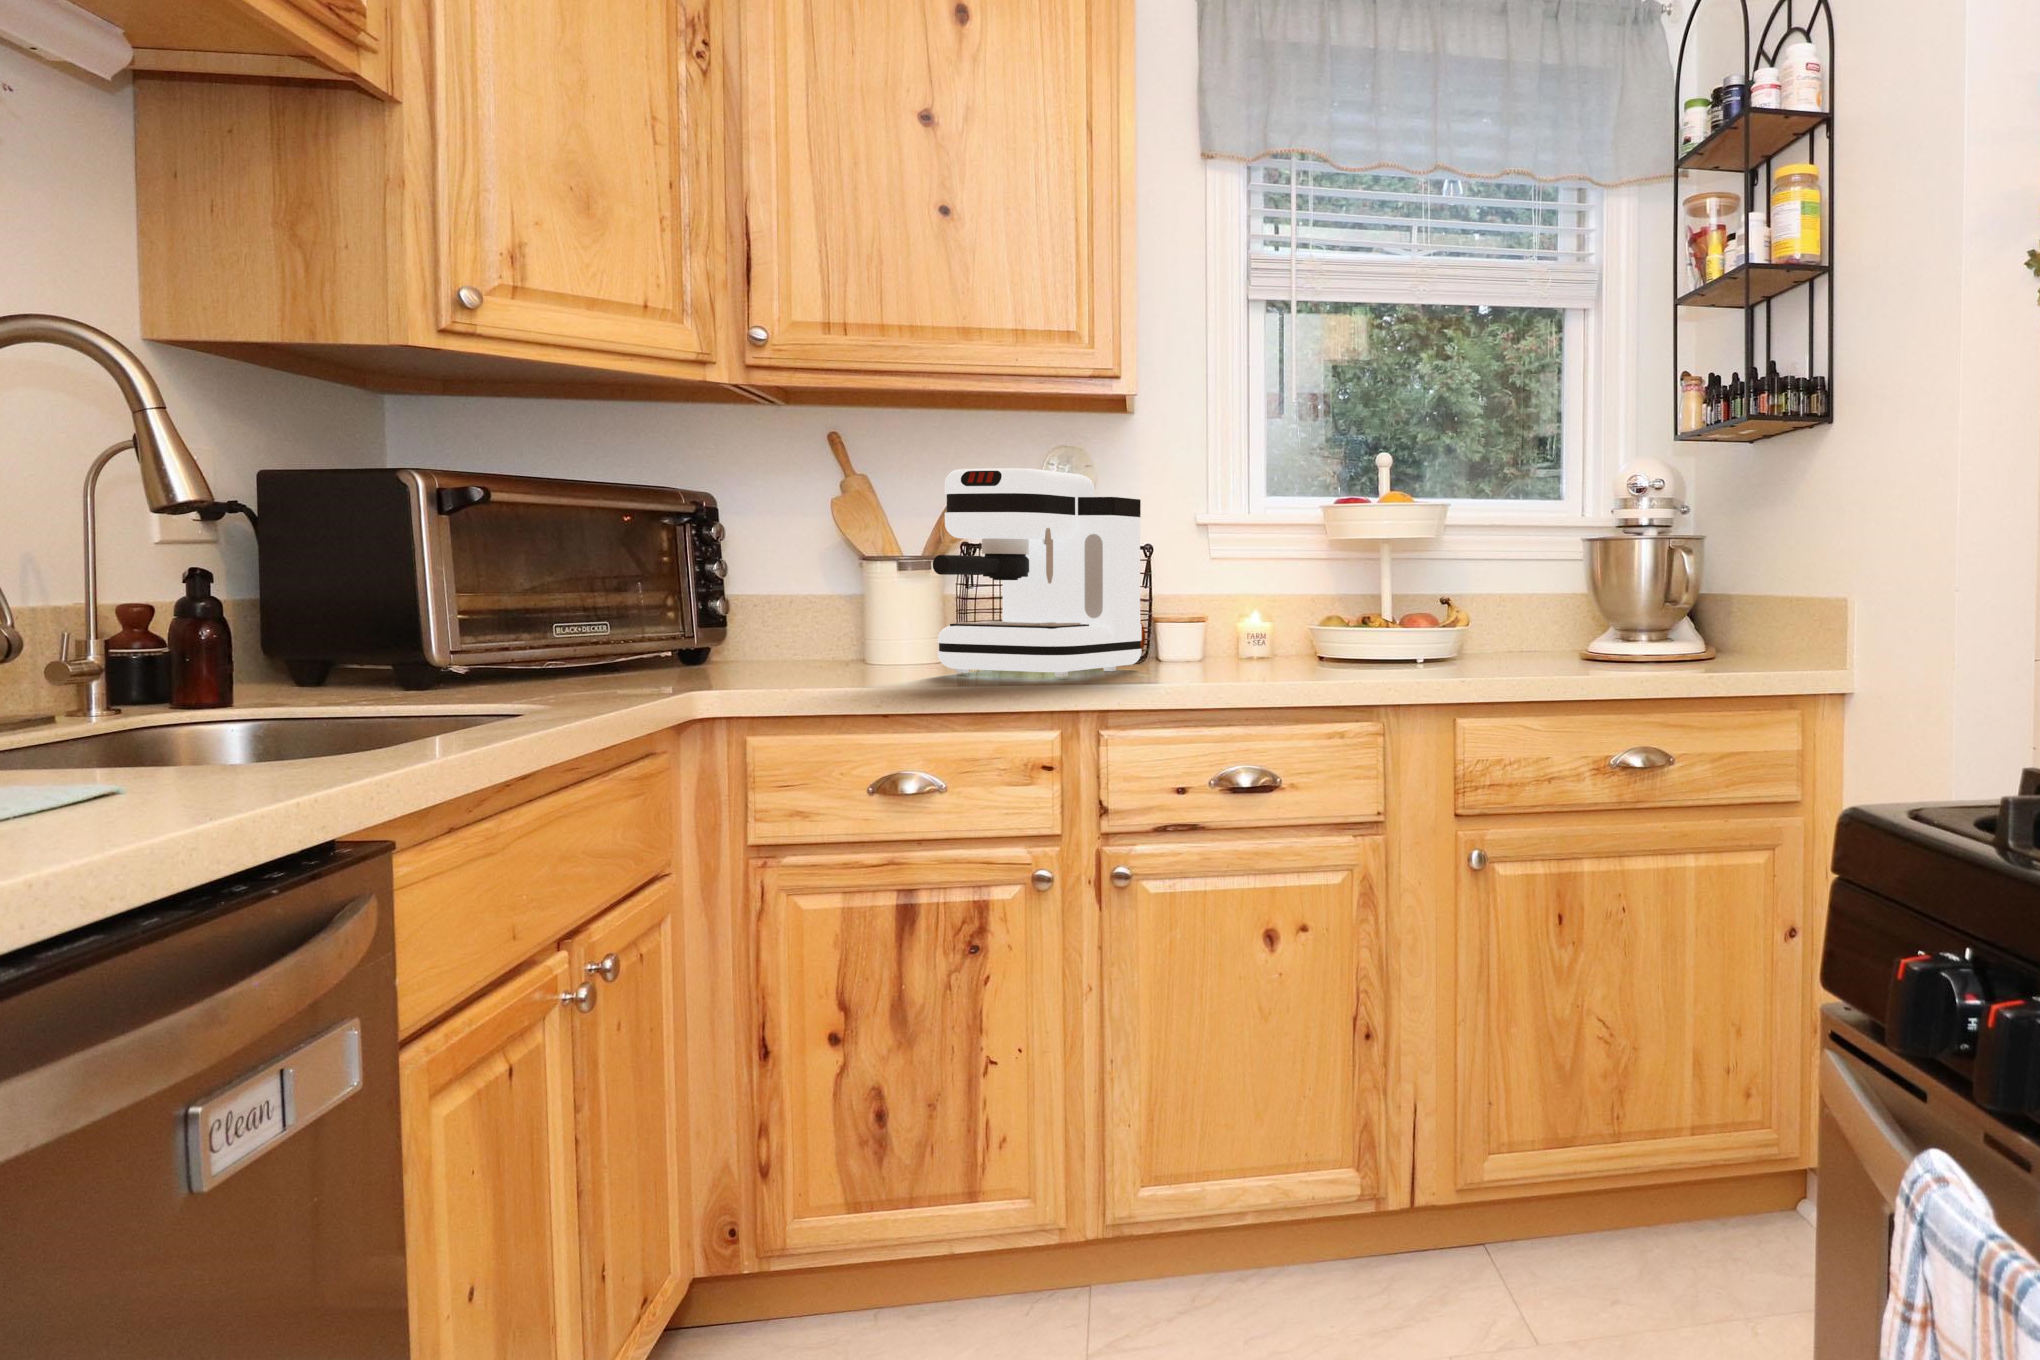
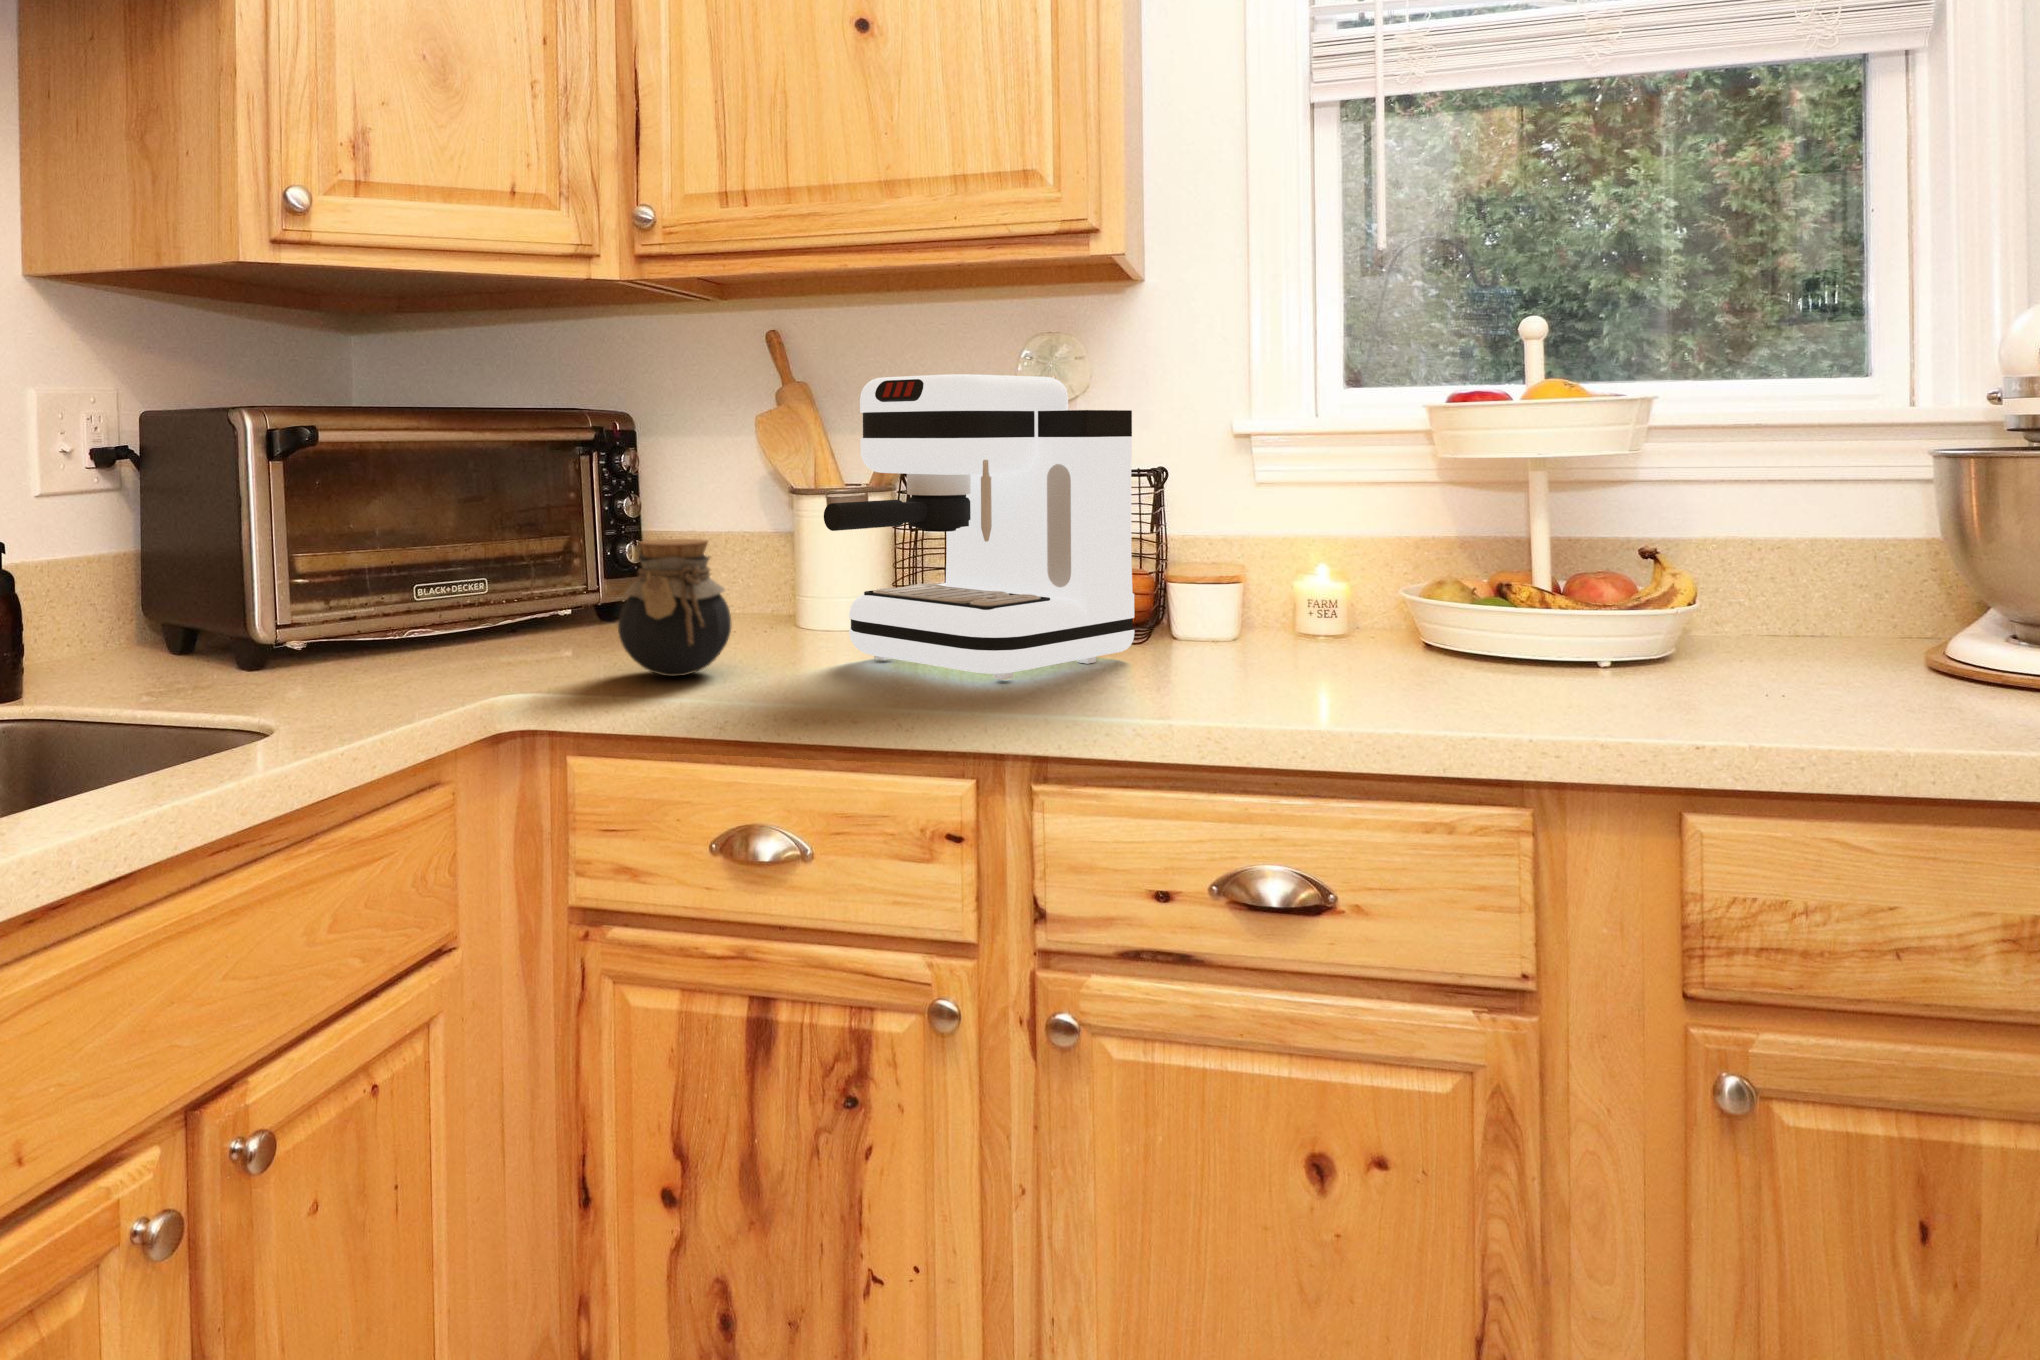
jar: none [762,584,853,684] -> present [618,539,731,676]

